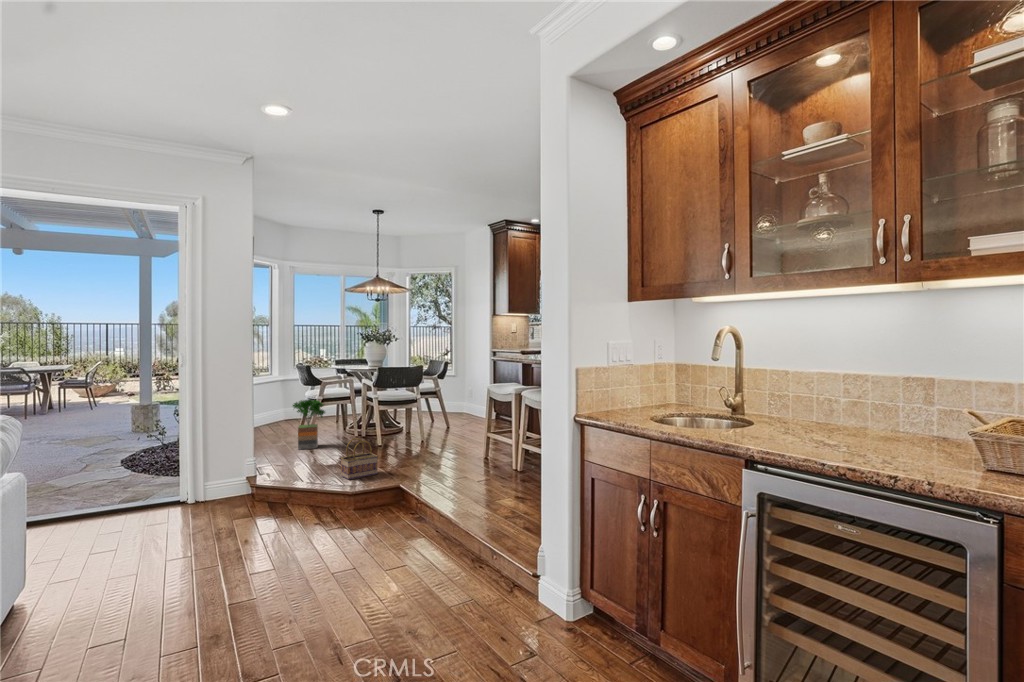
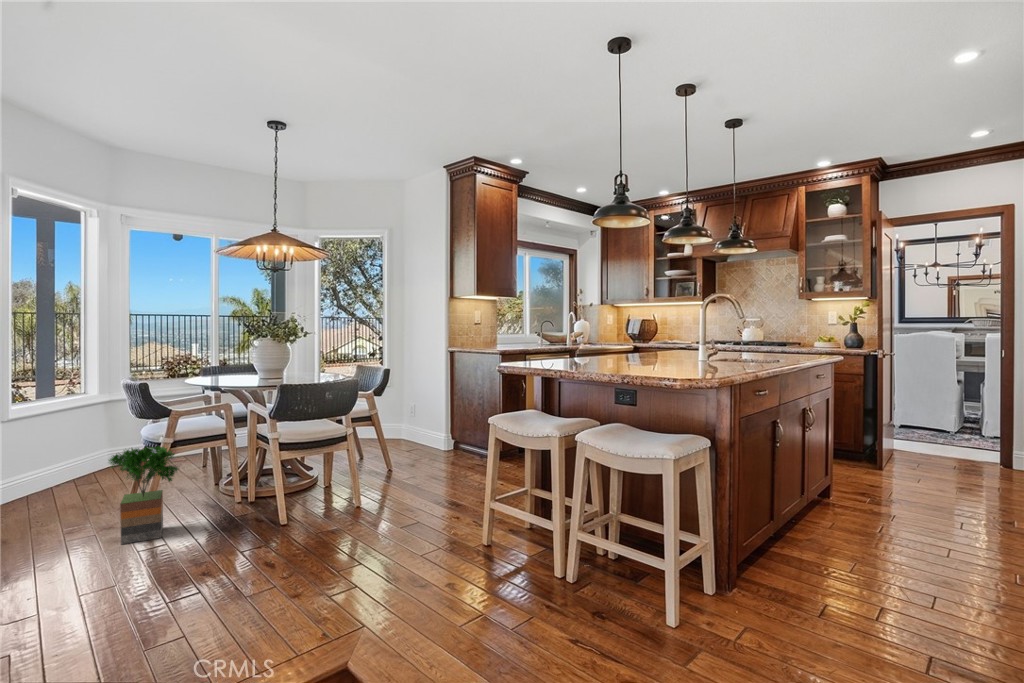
basket: present [341,438,378,480] -> none [209,543,293,644]

